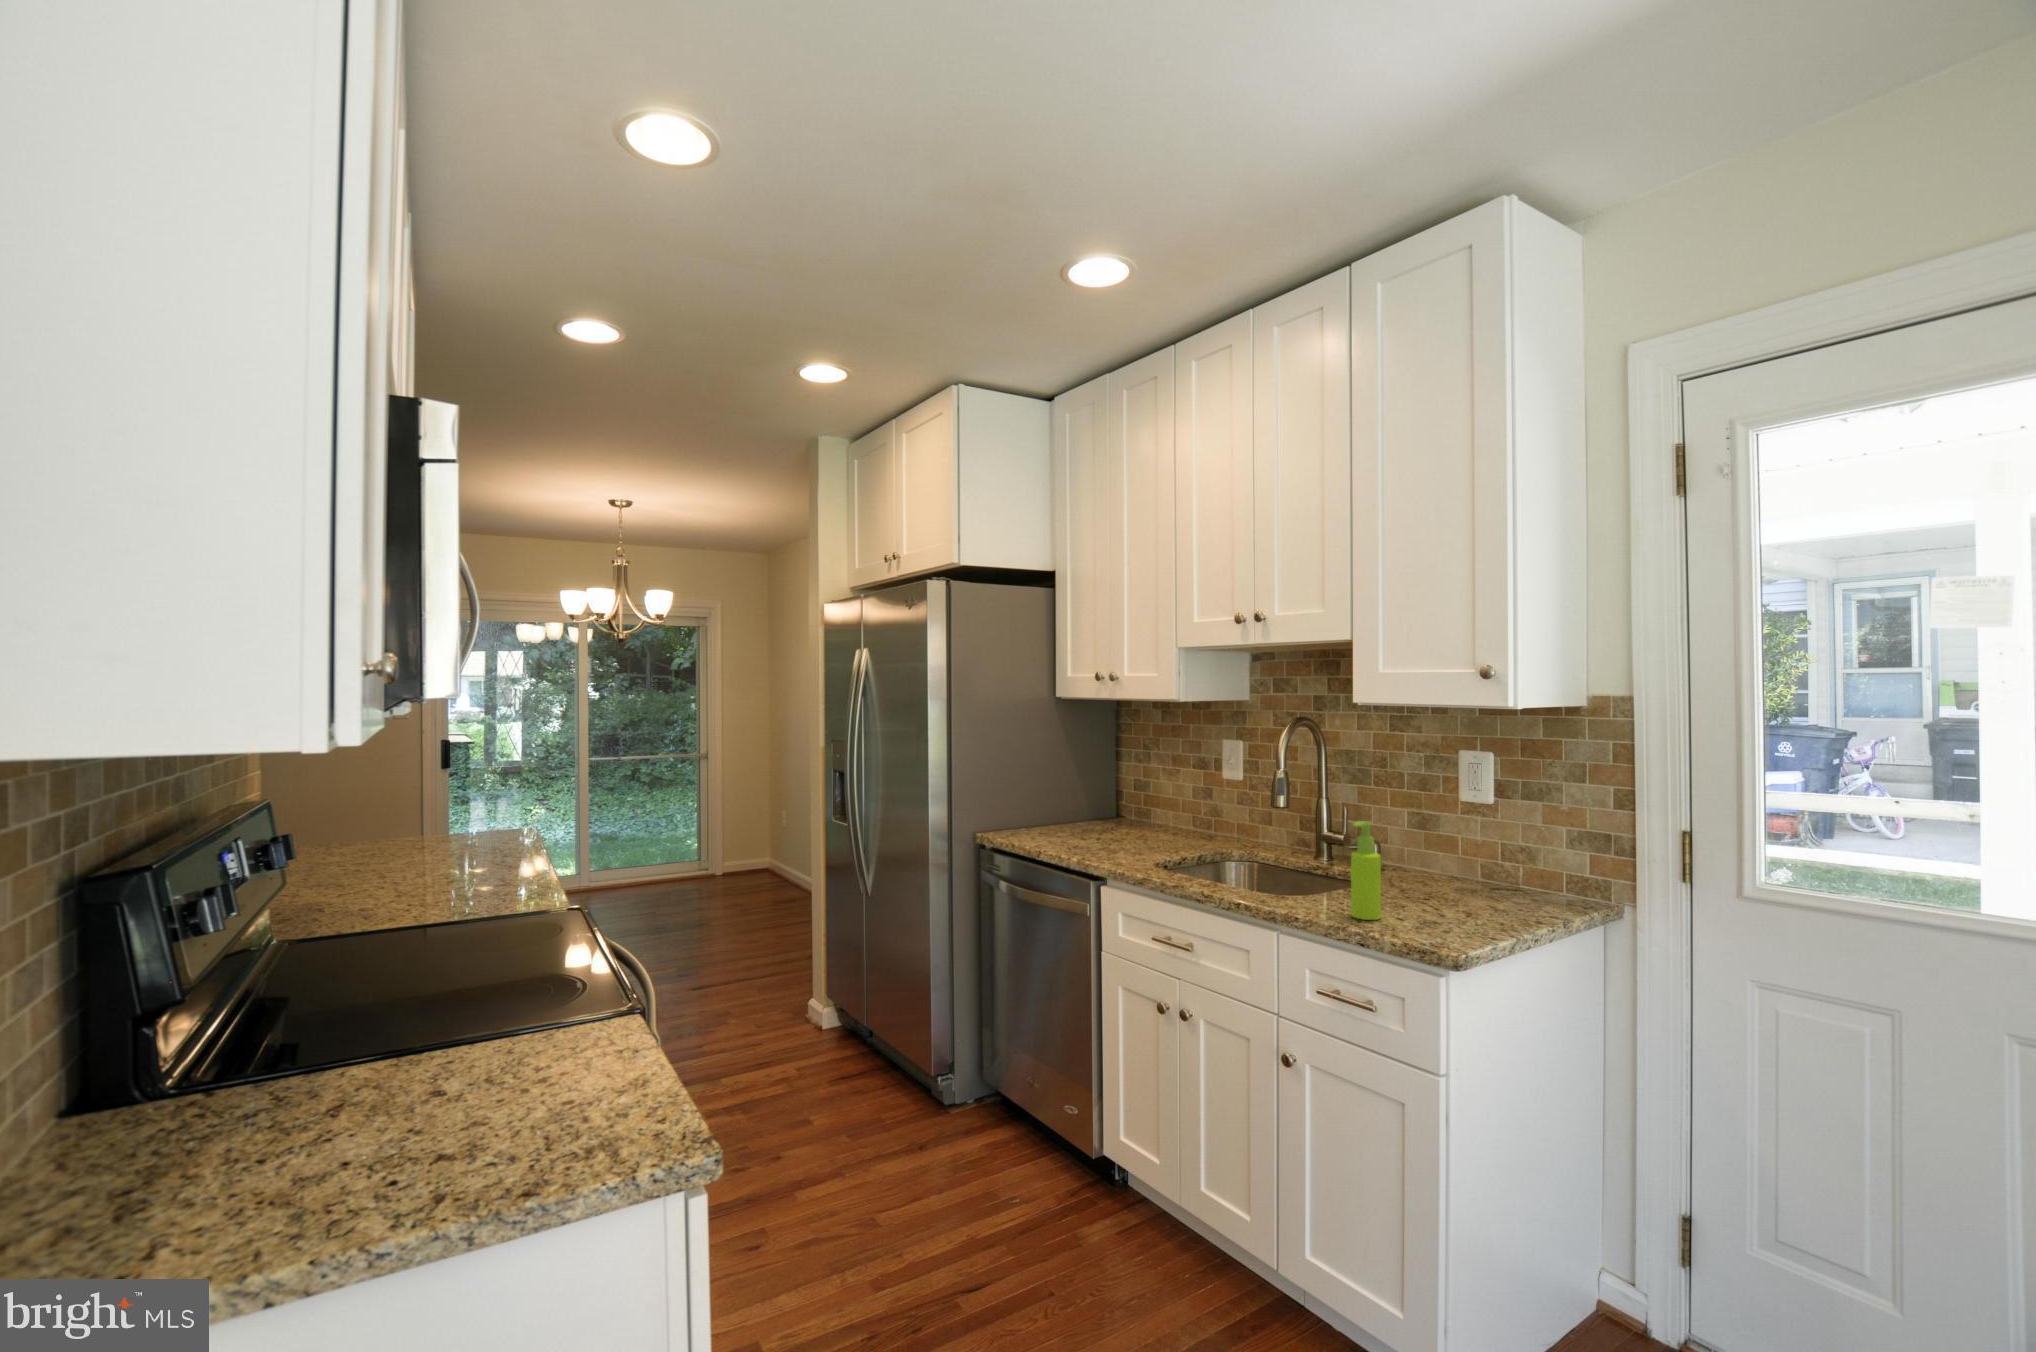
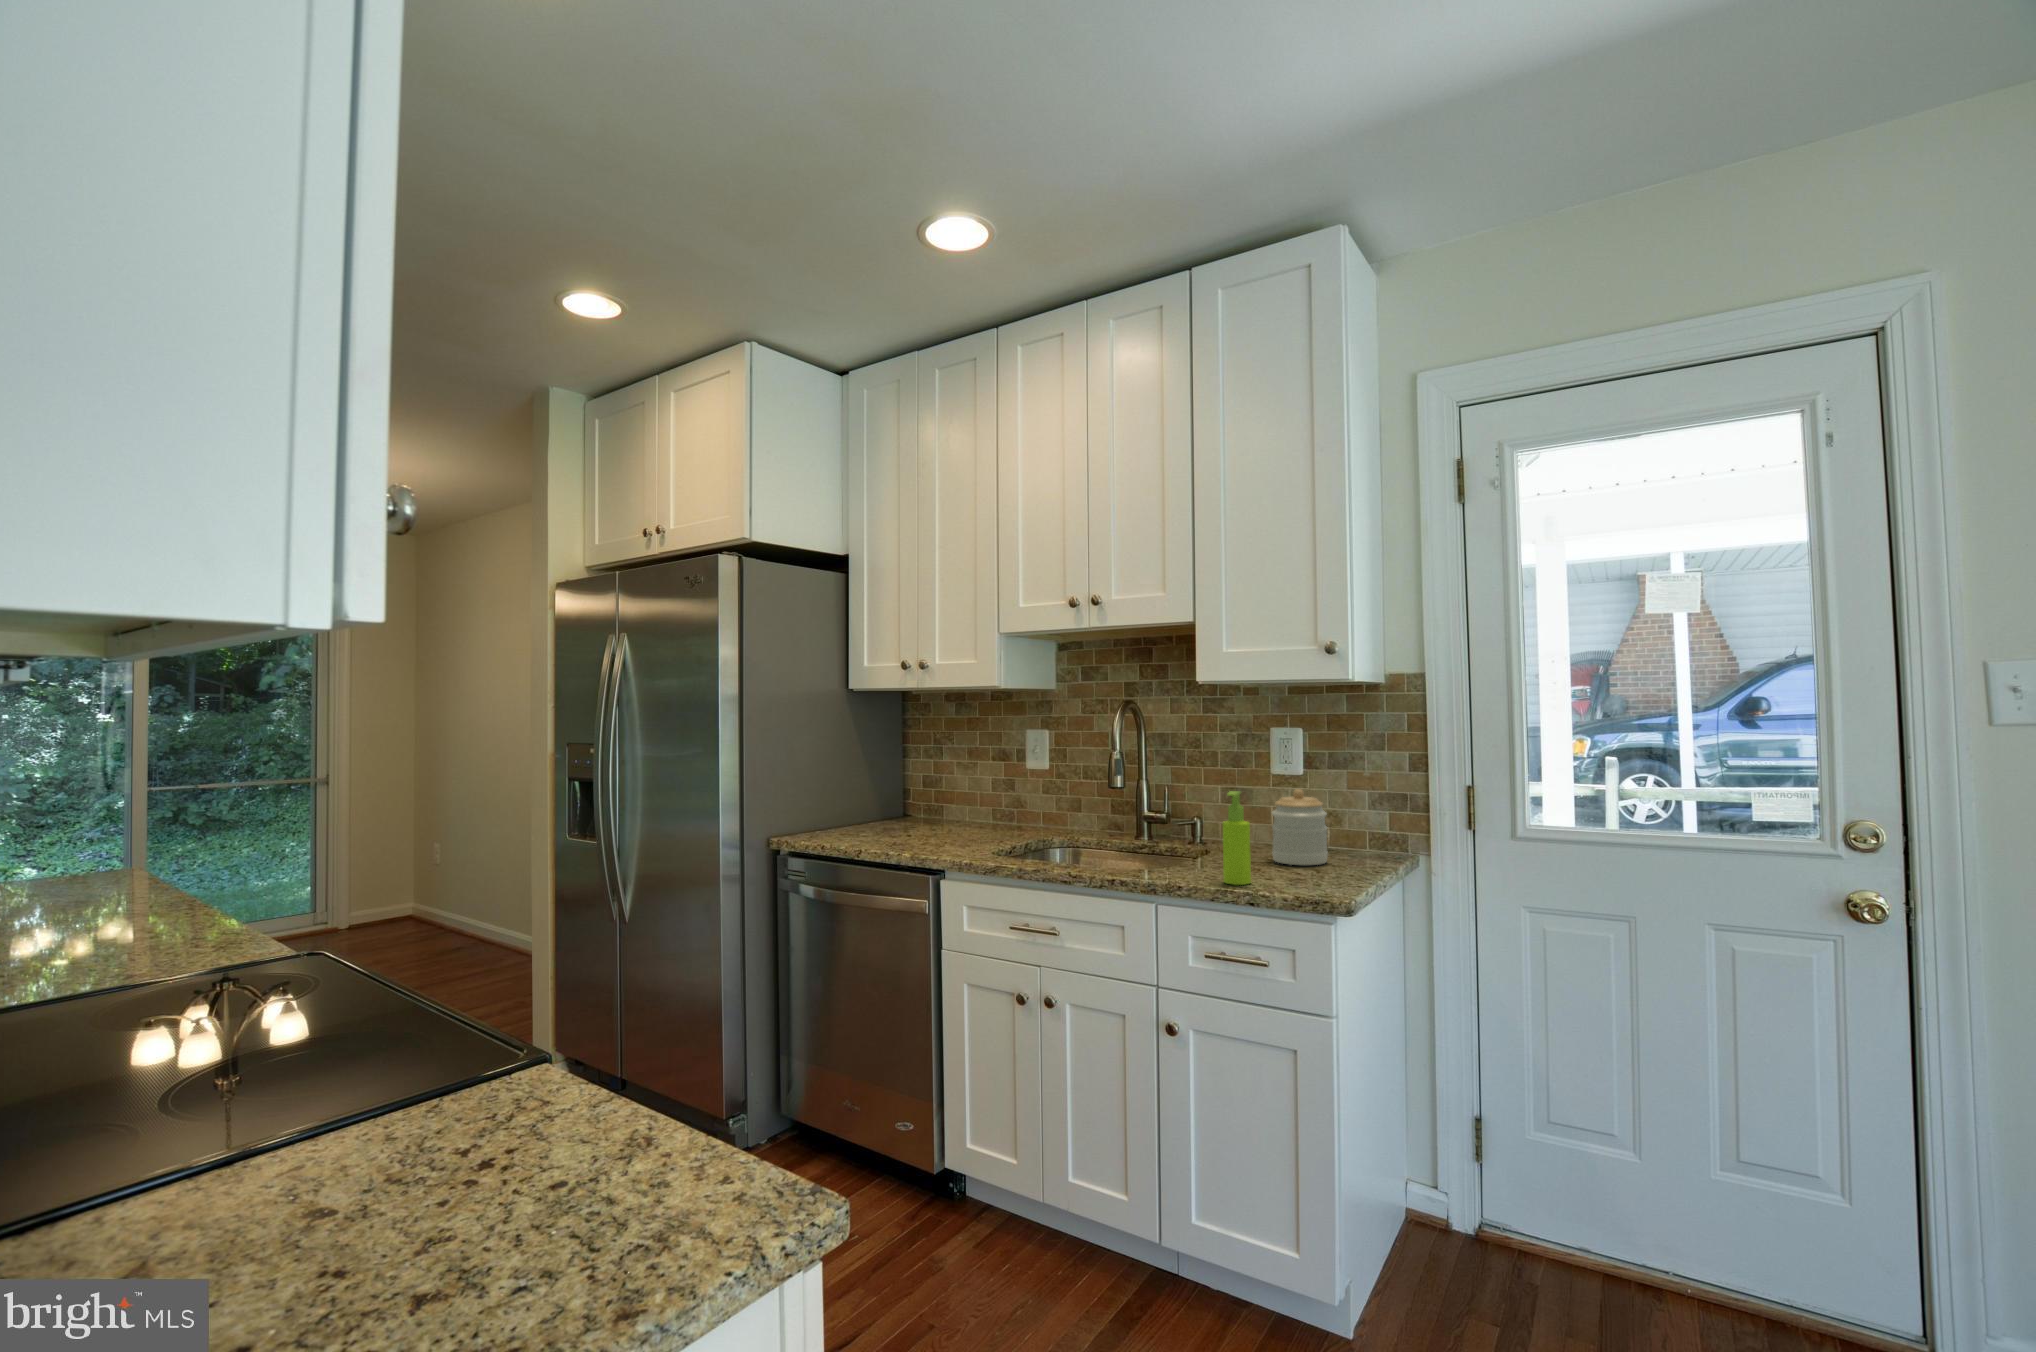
jar: none [1433,821,1497,906] -> present [1272,789,1328,865]

